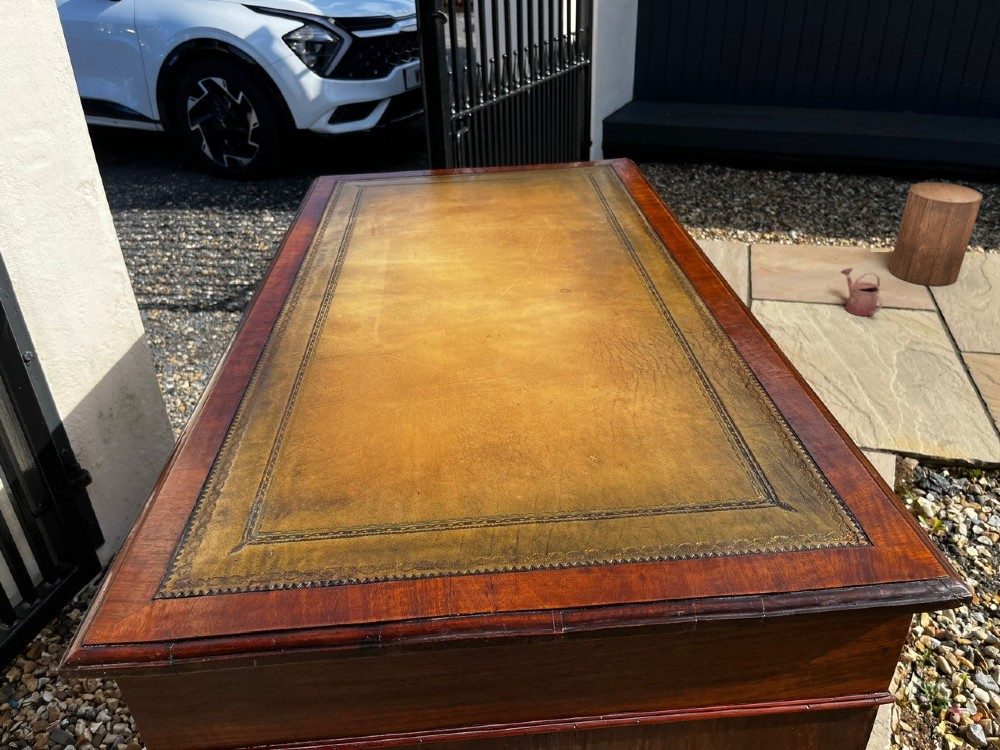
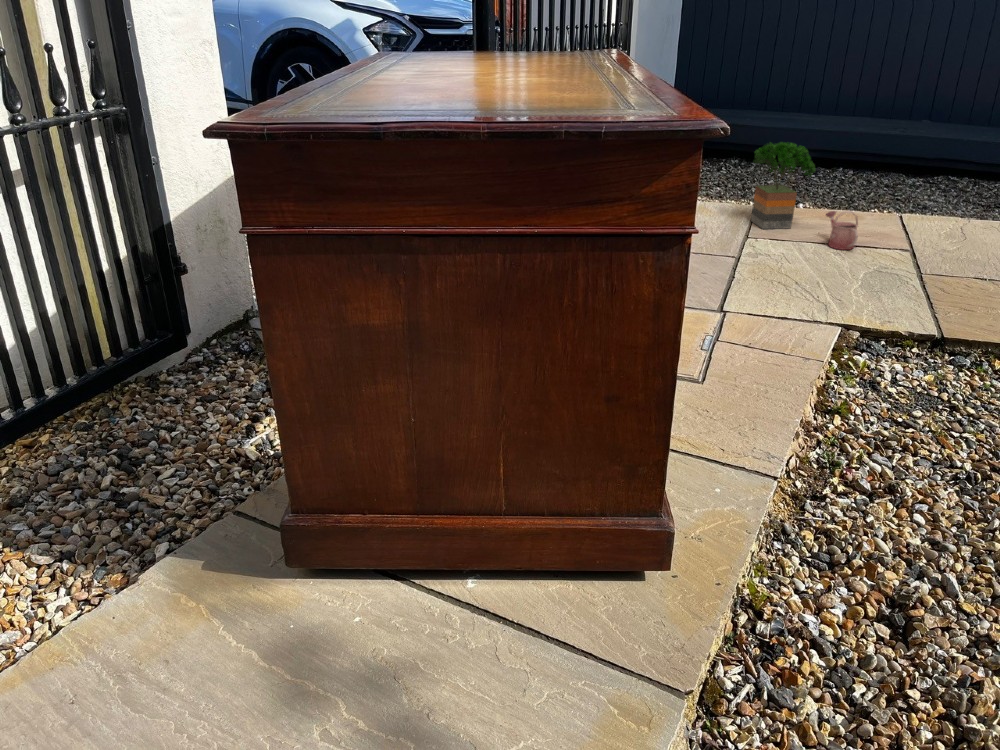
stool: present [889,182,983,286] -> none [877,146,957,235]
potted tree: none [751,183,829,285] -> present [751,142,815,229]

